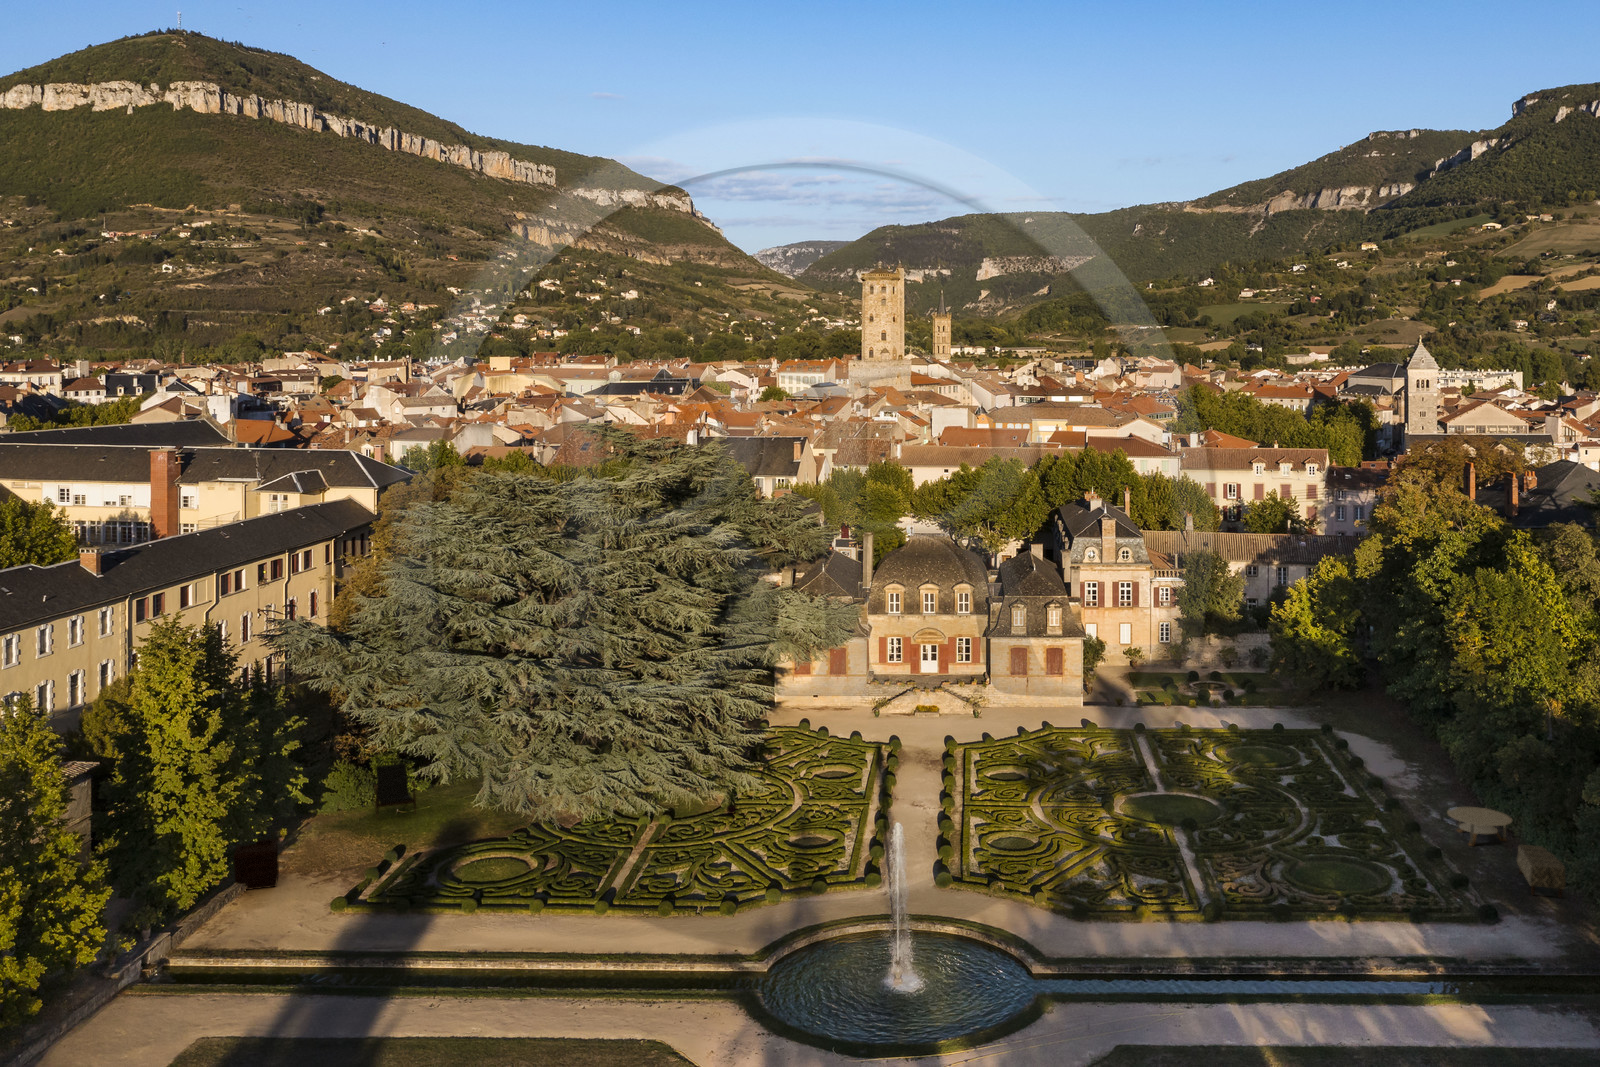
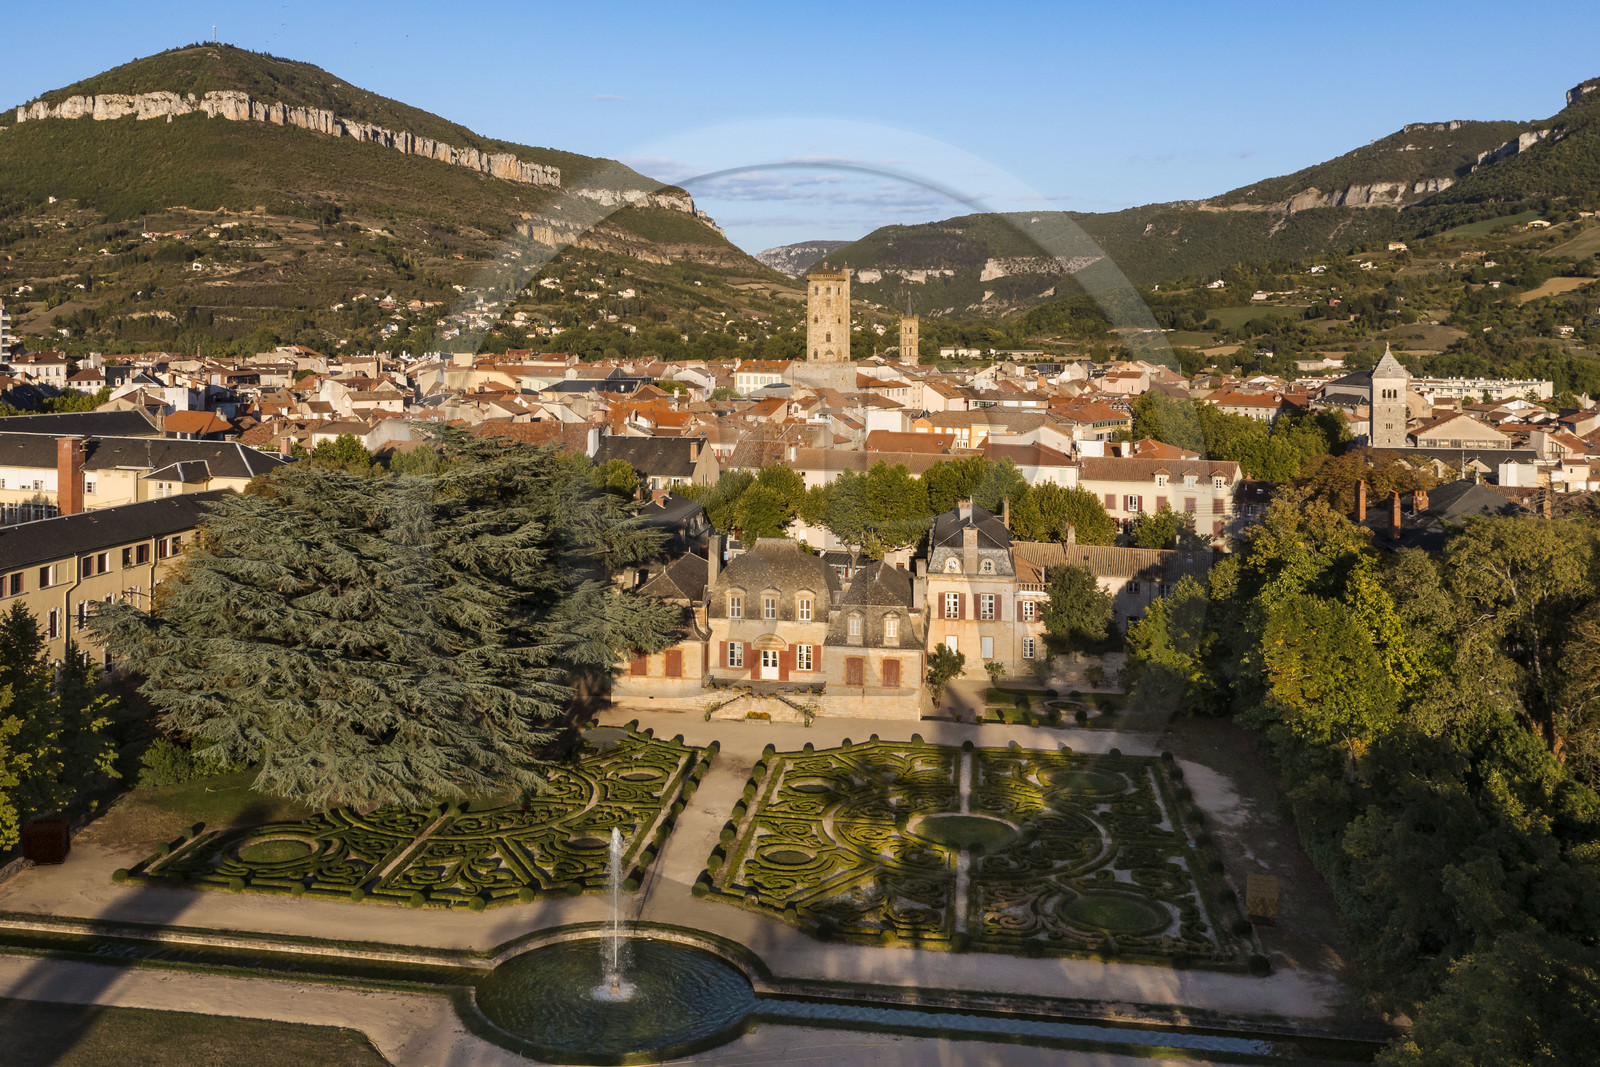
lounge chair: present [374,763,416,817] -> none [184,749,225,802]
round table: present [1447,807,1512,846] -> present [582,728,628,759]

